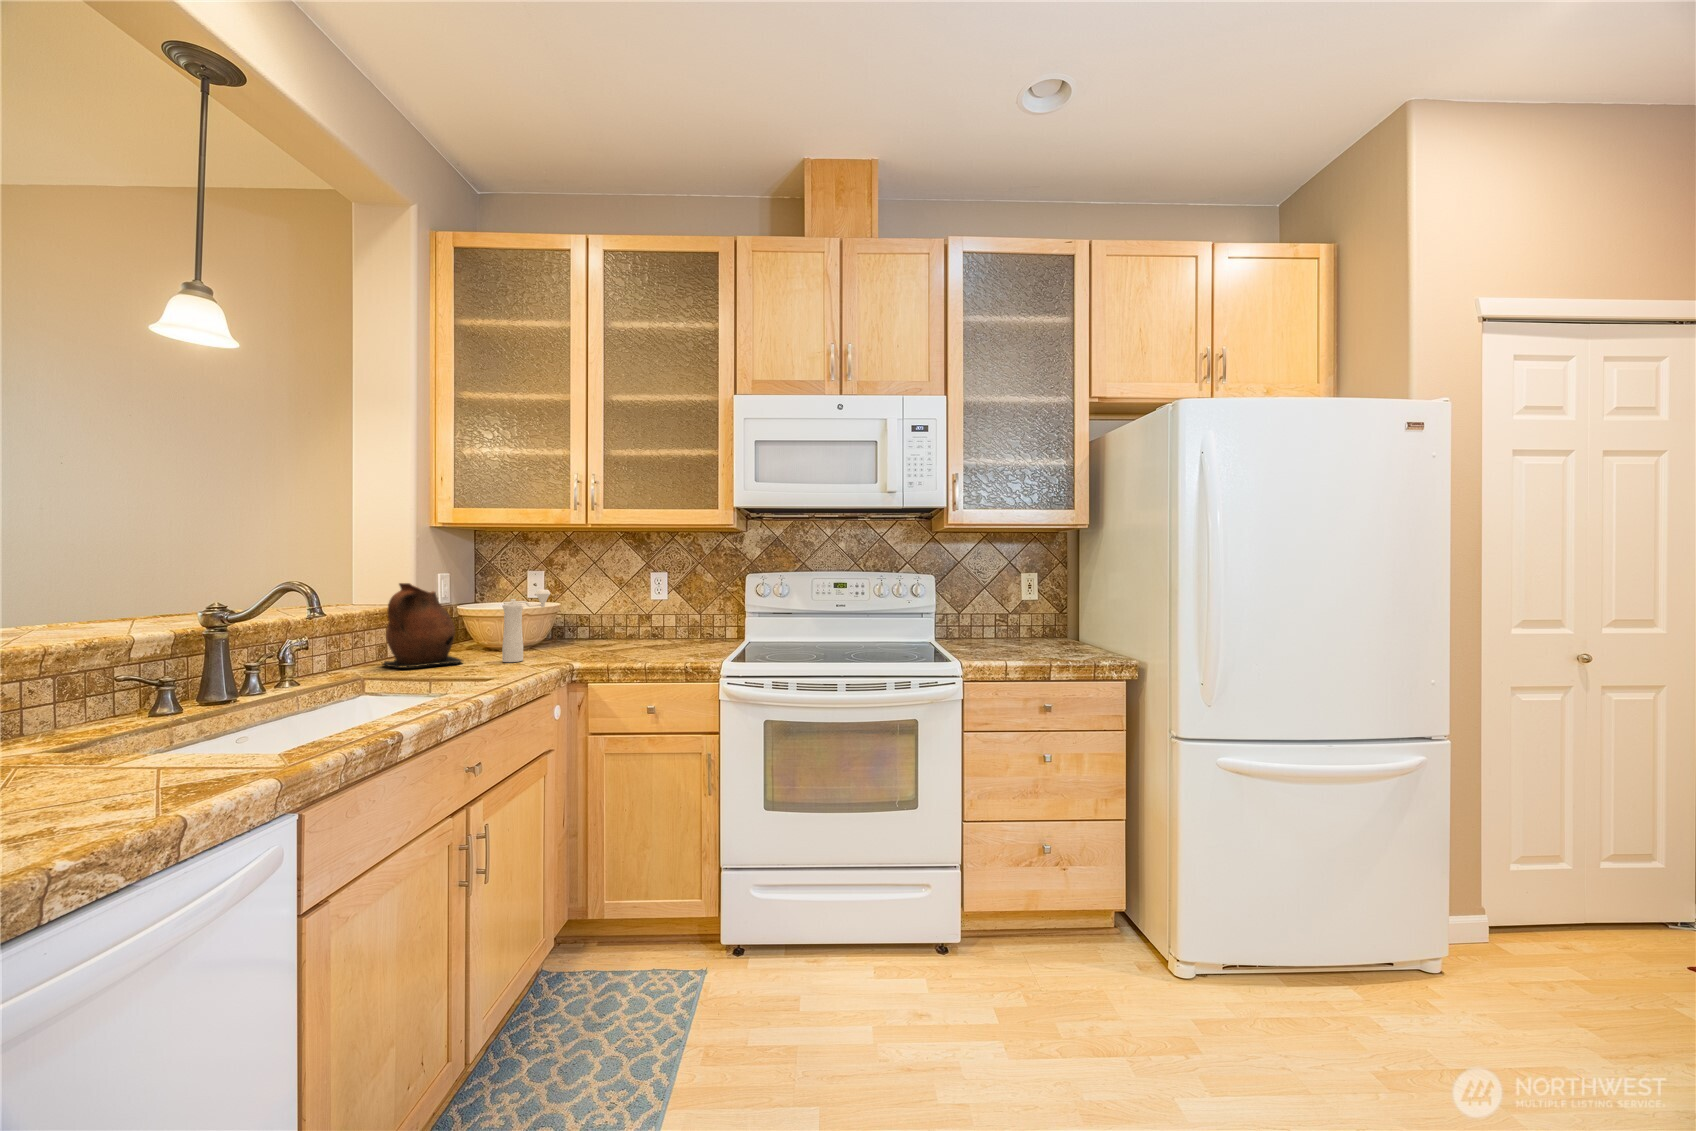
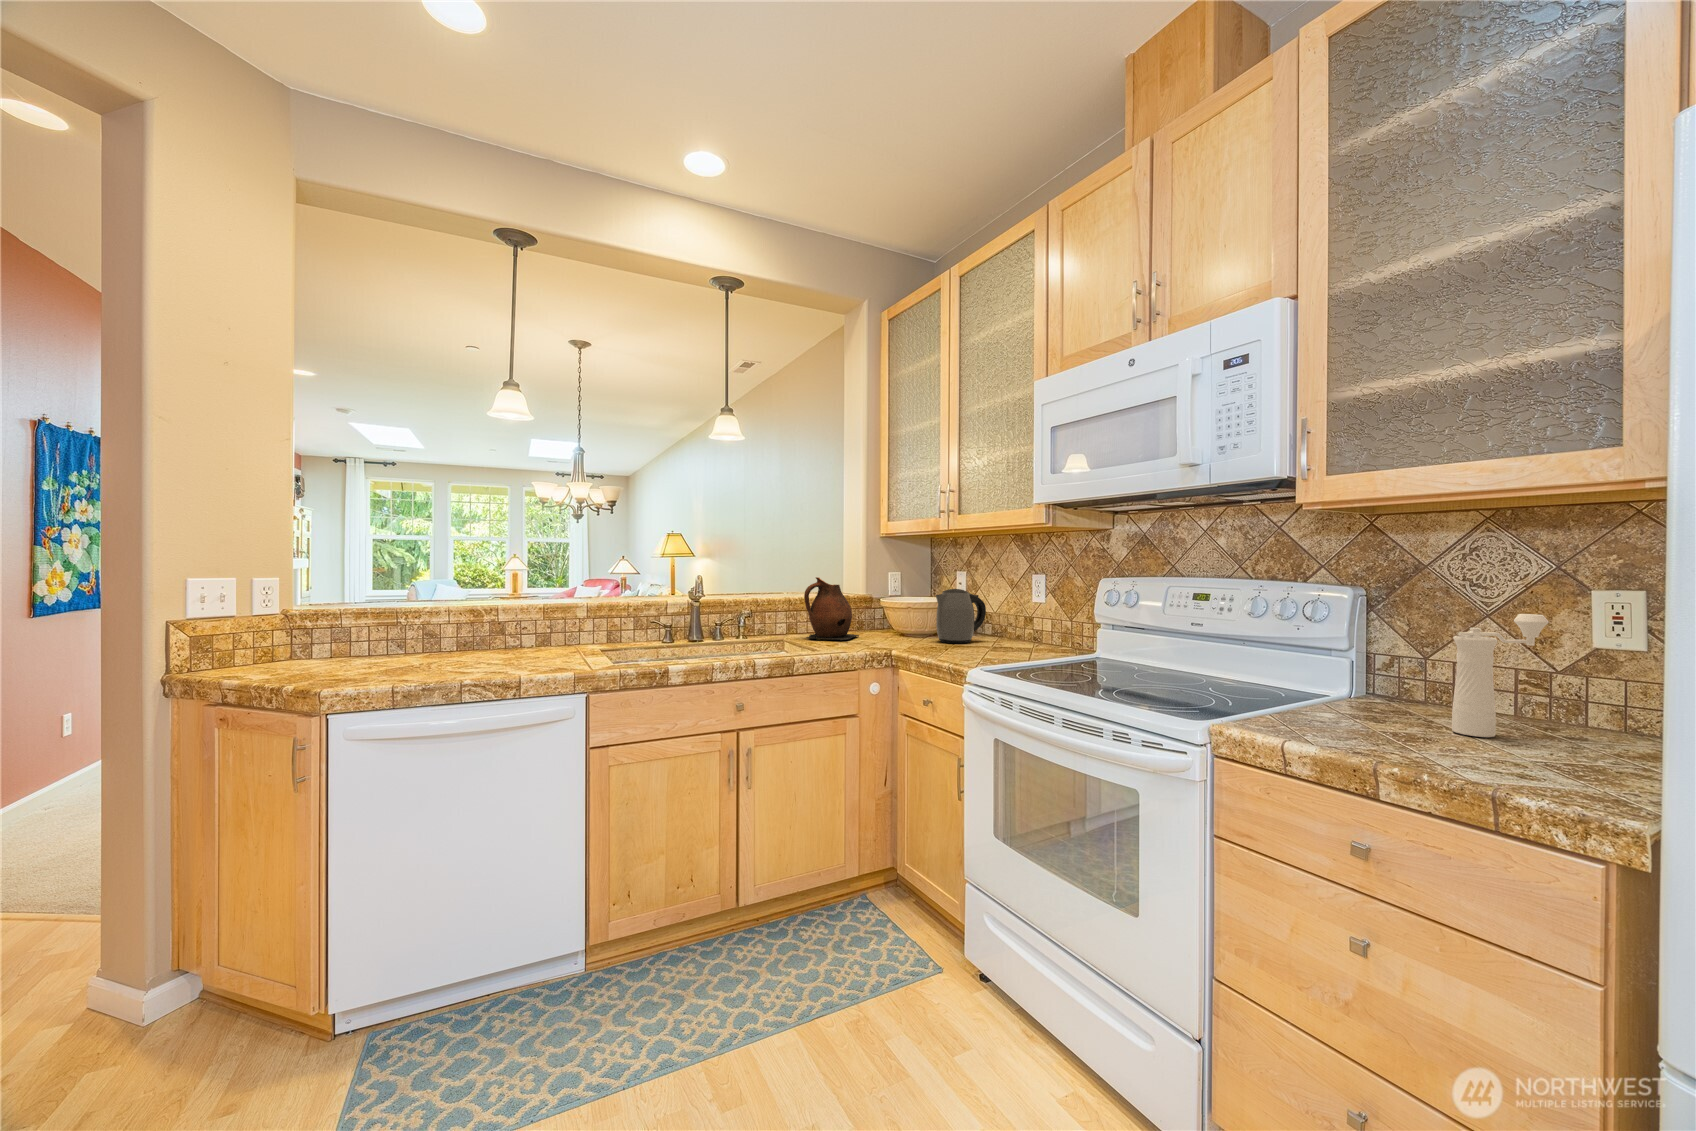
pepper mill: present [502,590,551,662] -> present [1452,614,1549,737]
kettle: none [560,590,604,649] -> present [936,589,986,644]

